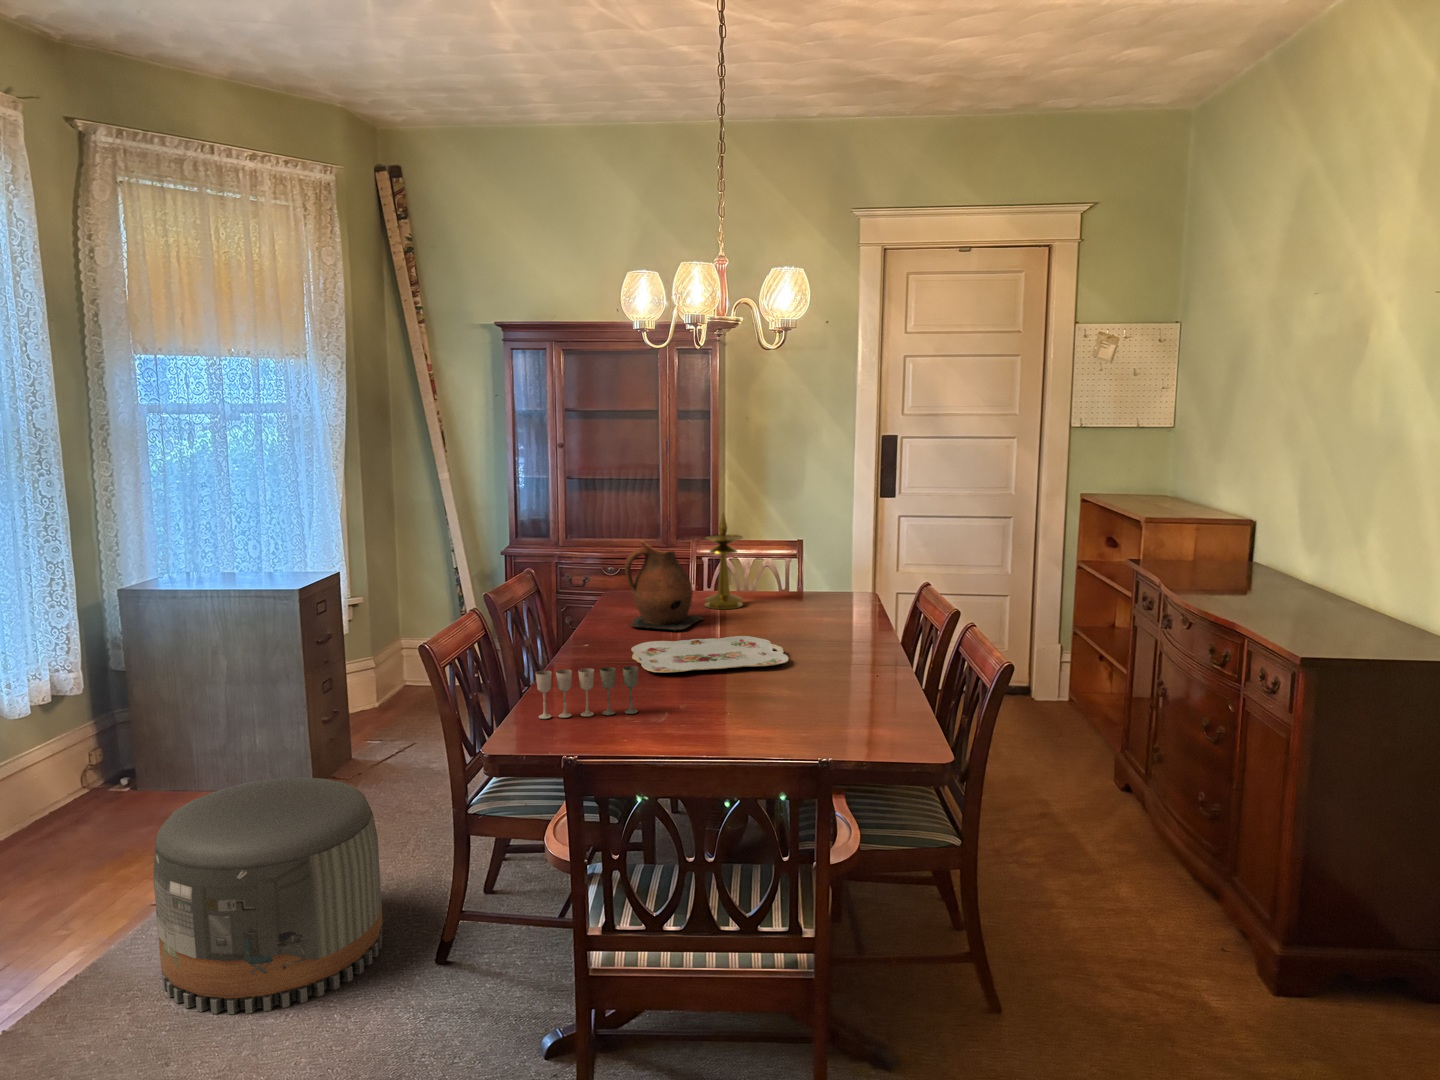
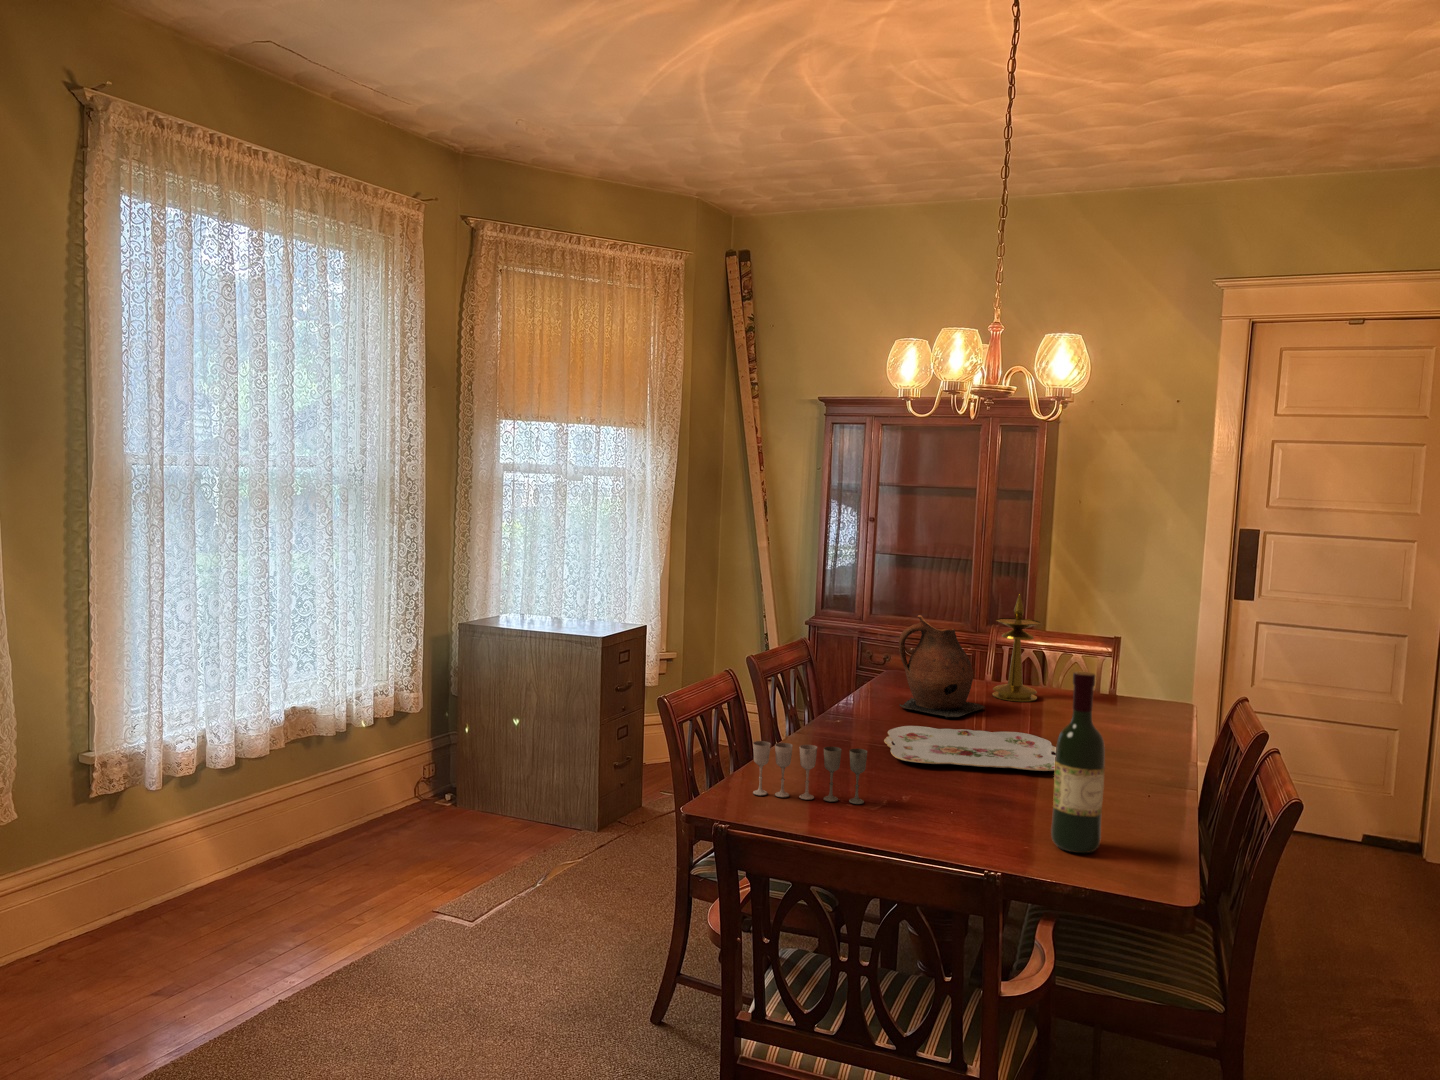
wine bottle: none [797,580,834,725] -> present [1051,672,1105,853]
pouf: present [153,777,383,1014] -> none [399,815,610,1053]

